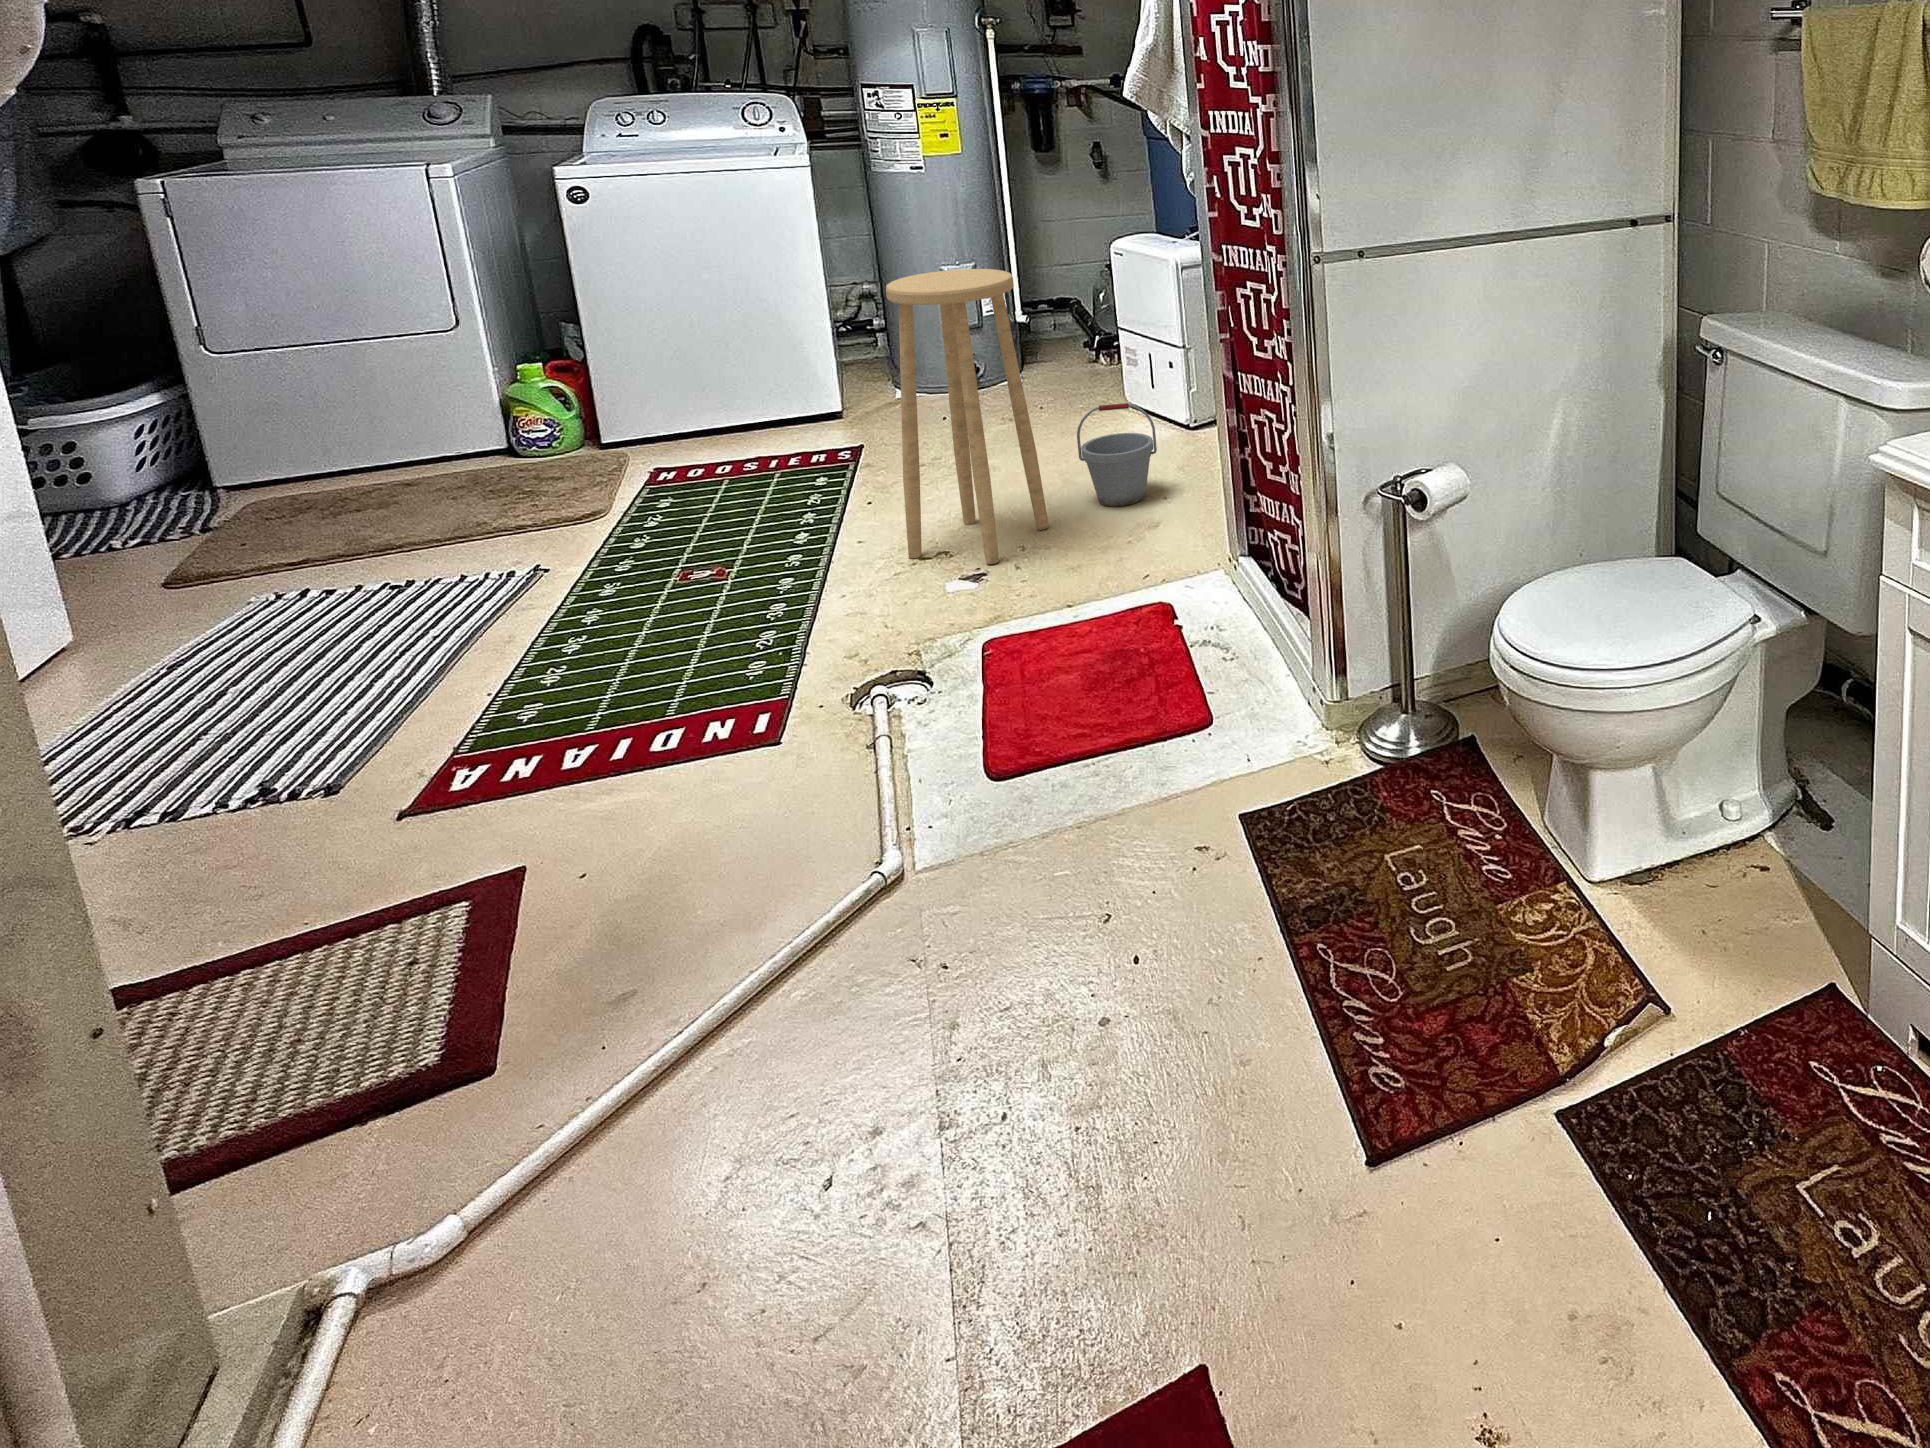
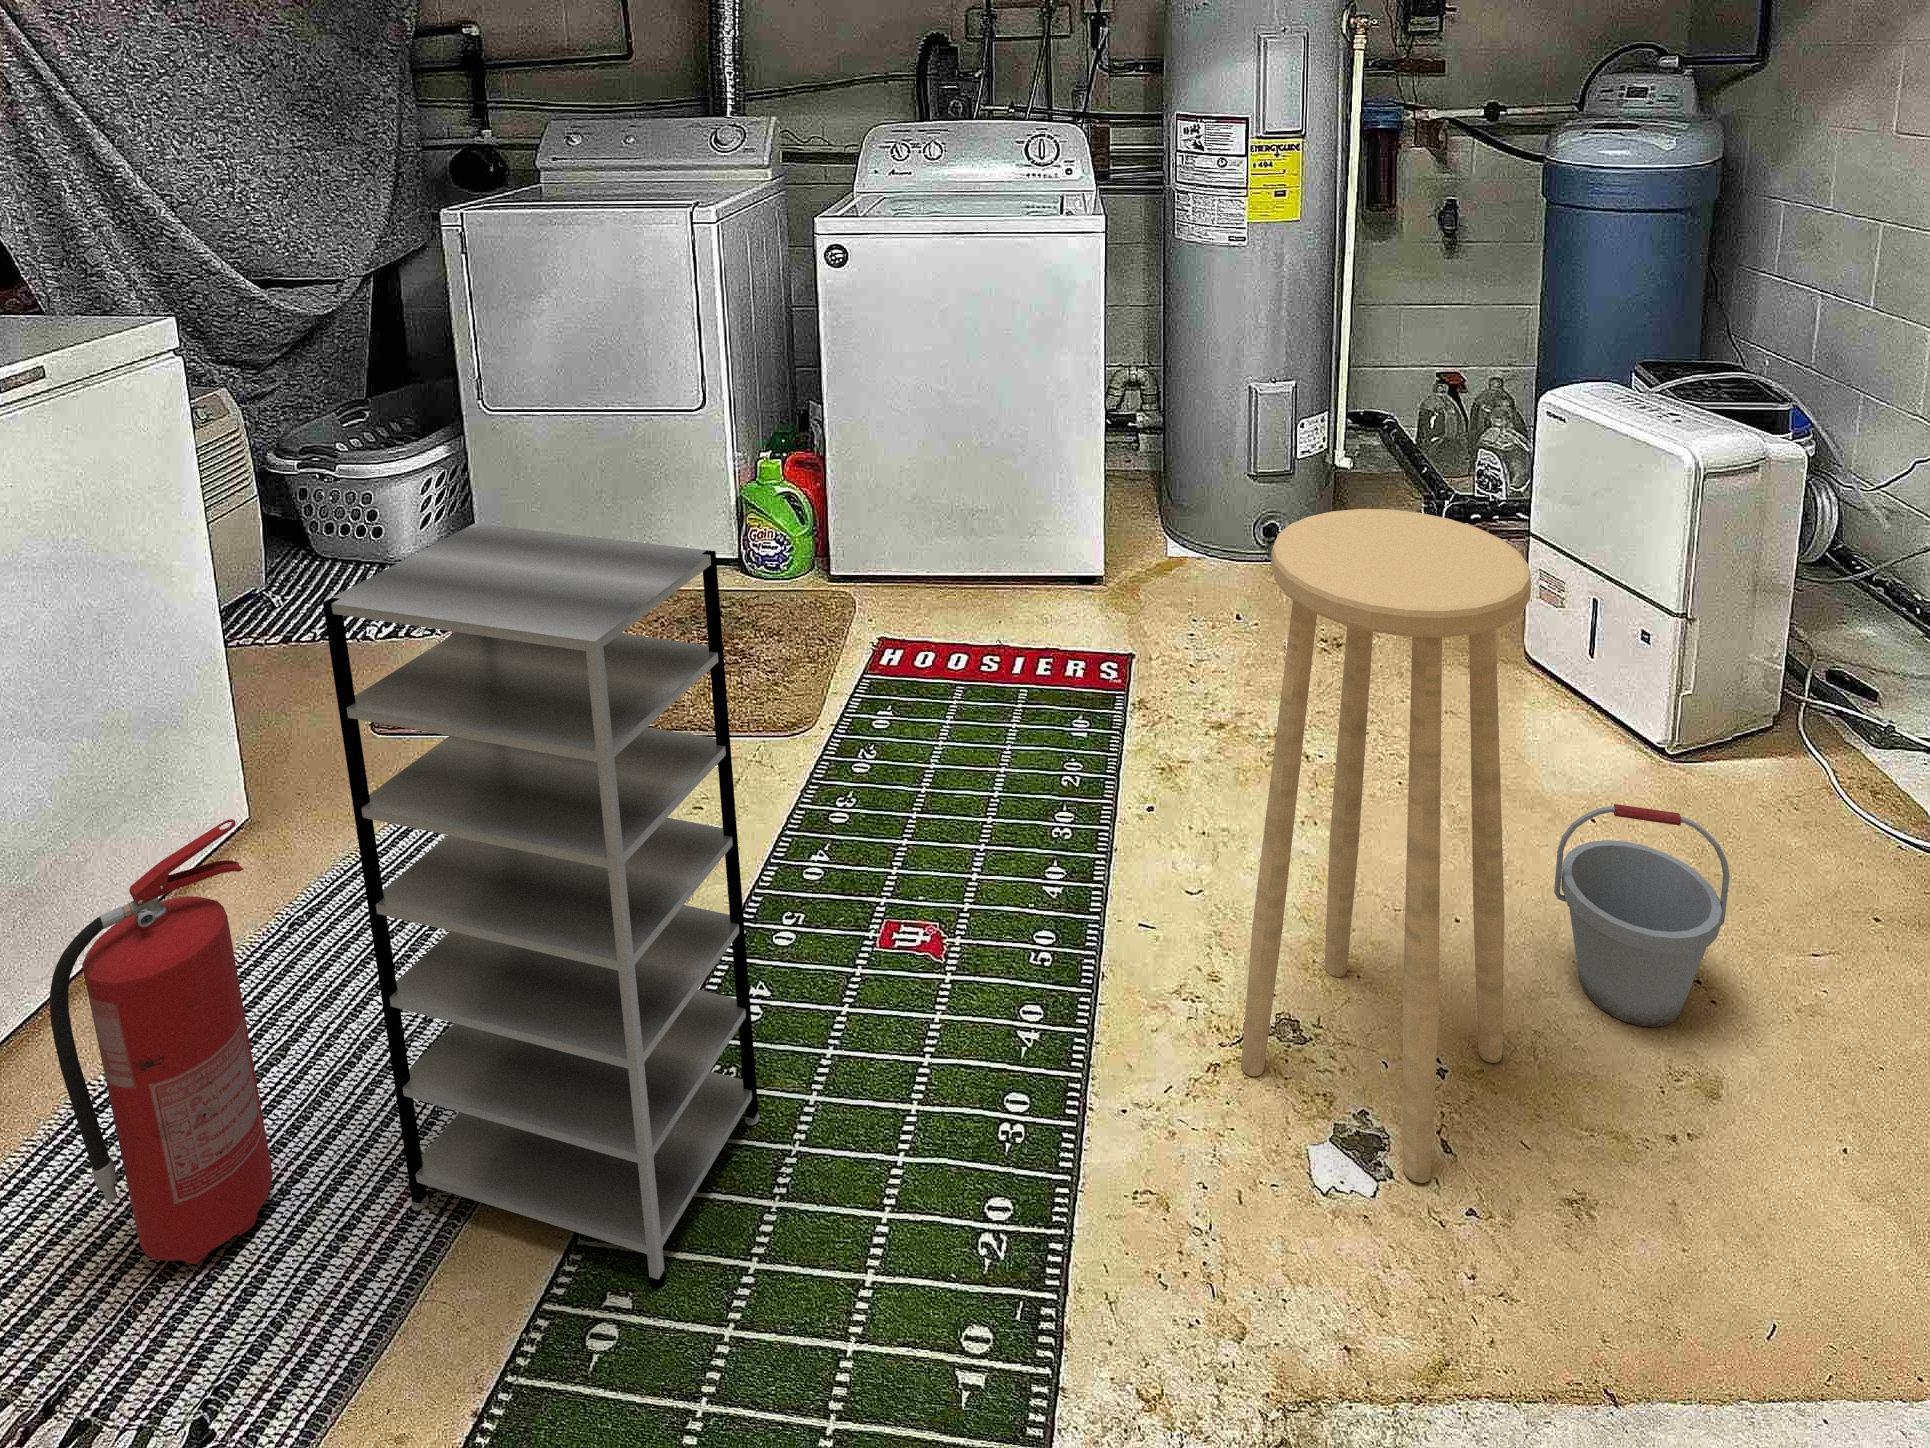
shelving unit: none [293,306,612,699] -> present [323,523,760,1287]
fire extinguisher: none [111,491,266,750] -> present [50,819,273,1264]

